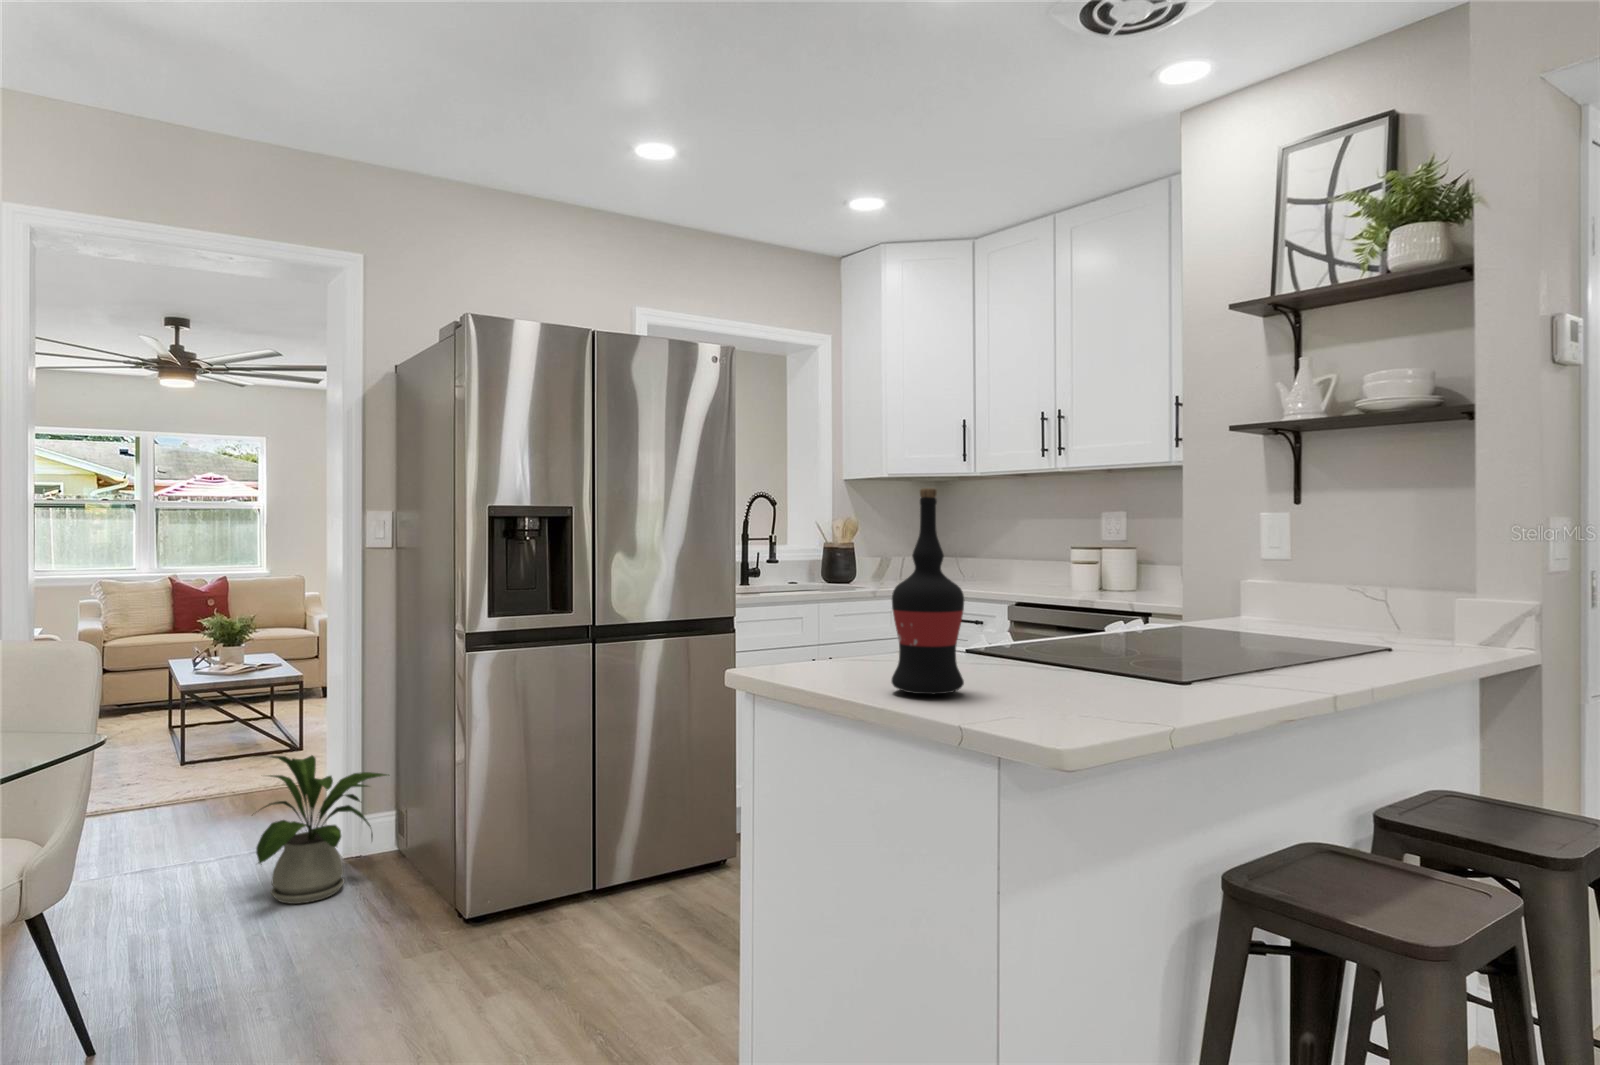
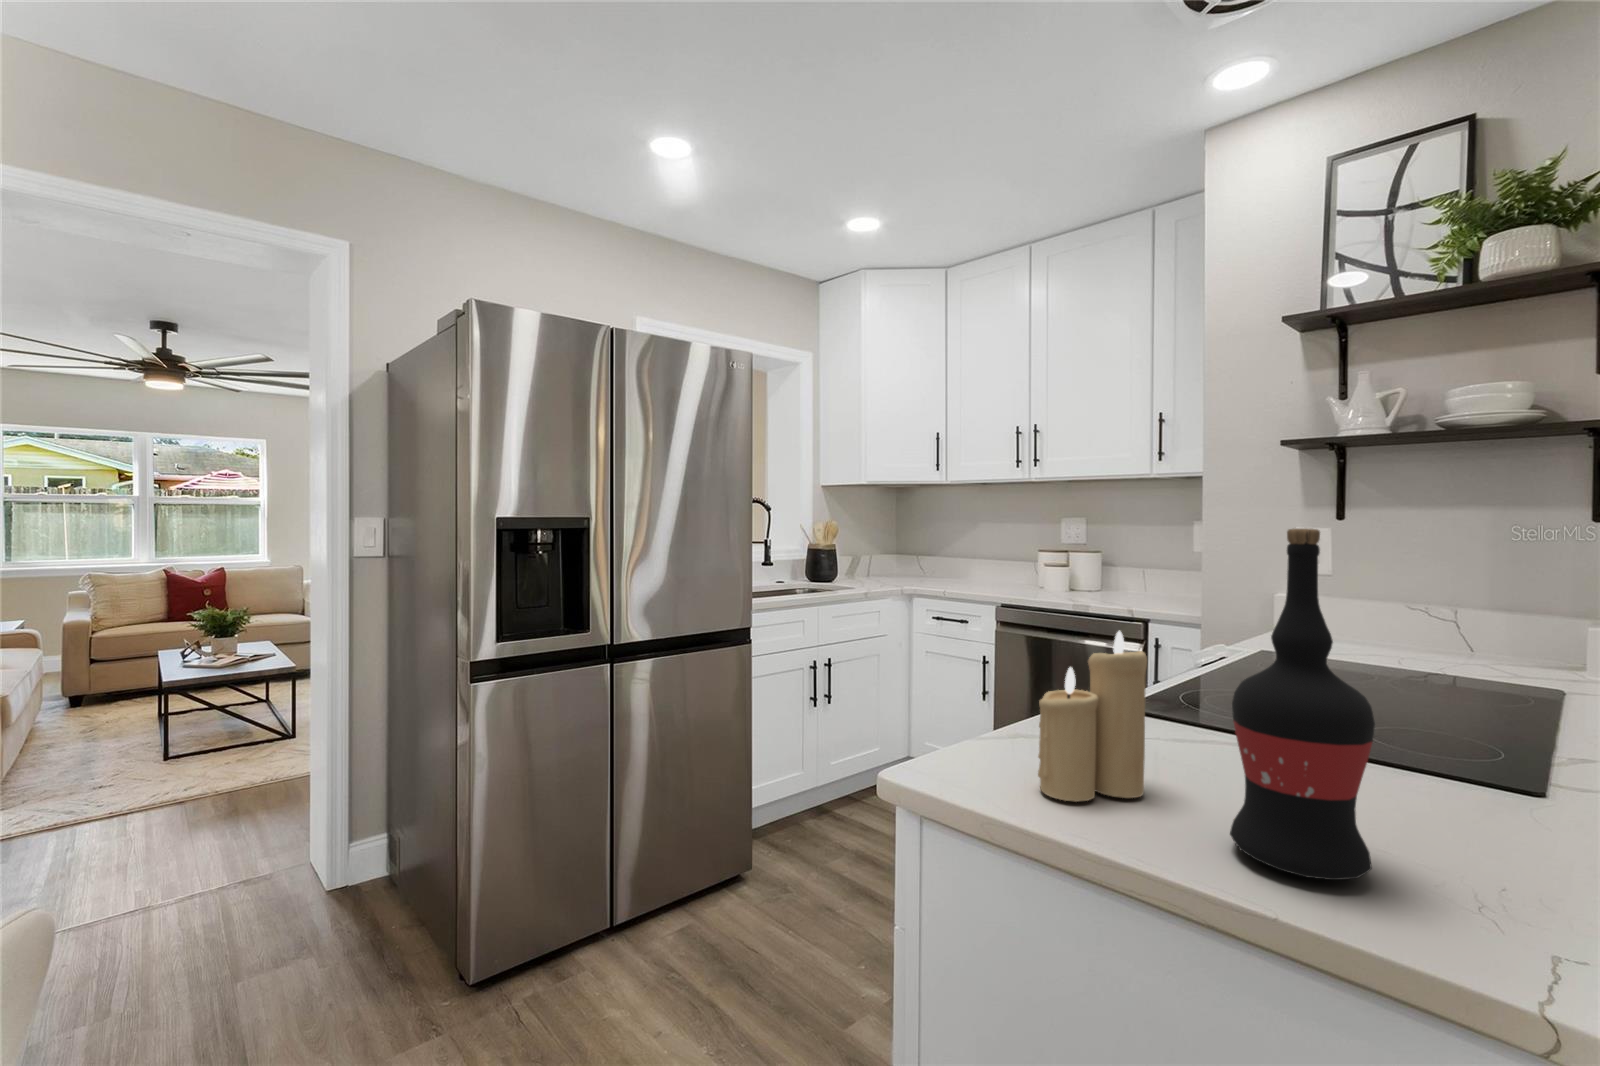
candle: none [815,564,890,675] -> present [1038,631,1147,801]
house plant: present [256,755,387,904] -> none [207,785,384,959]

